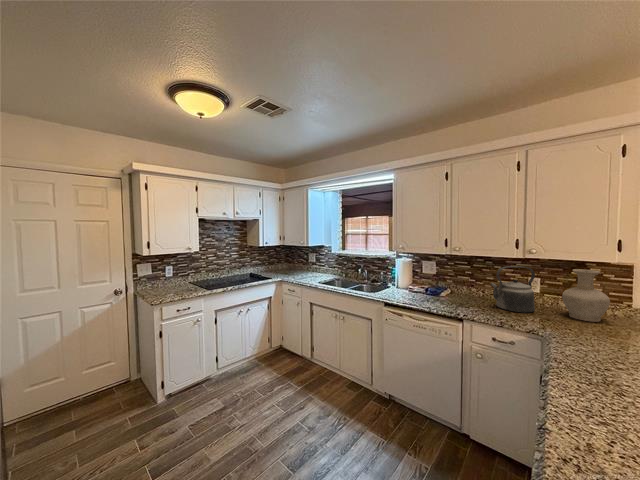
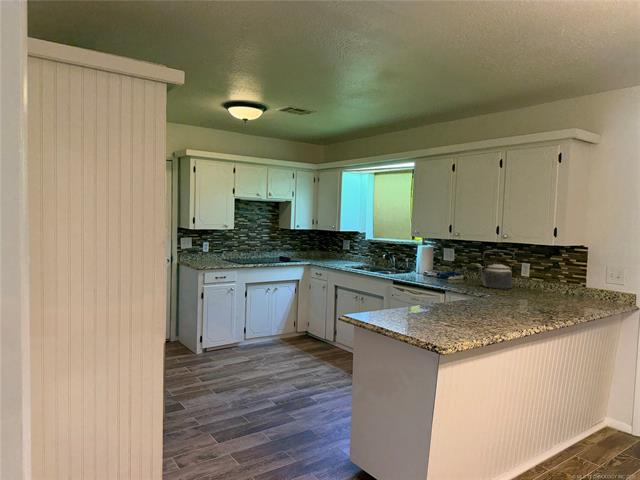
vase: present [562,269,610,322] -> none [528,253,559,295]

